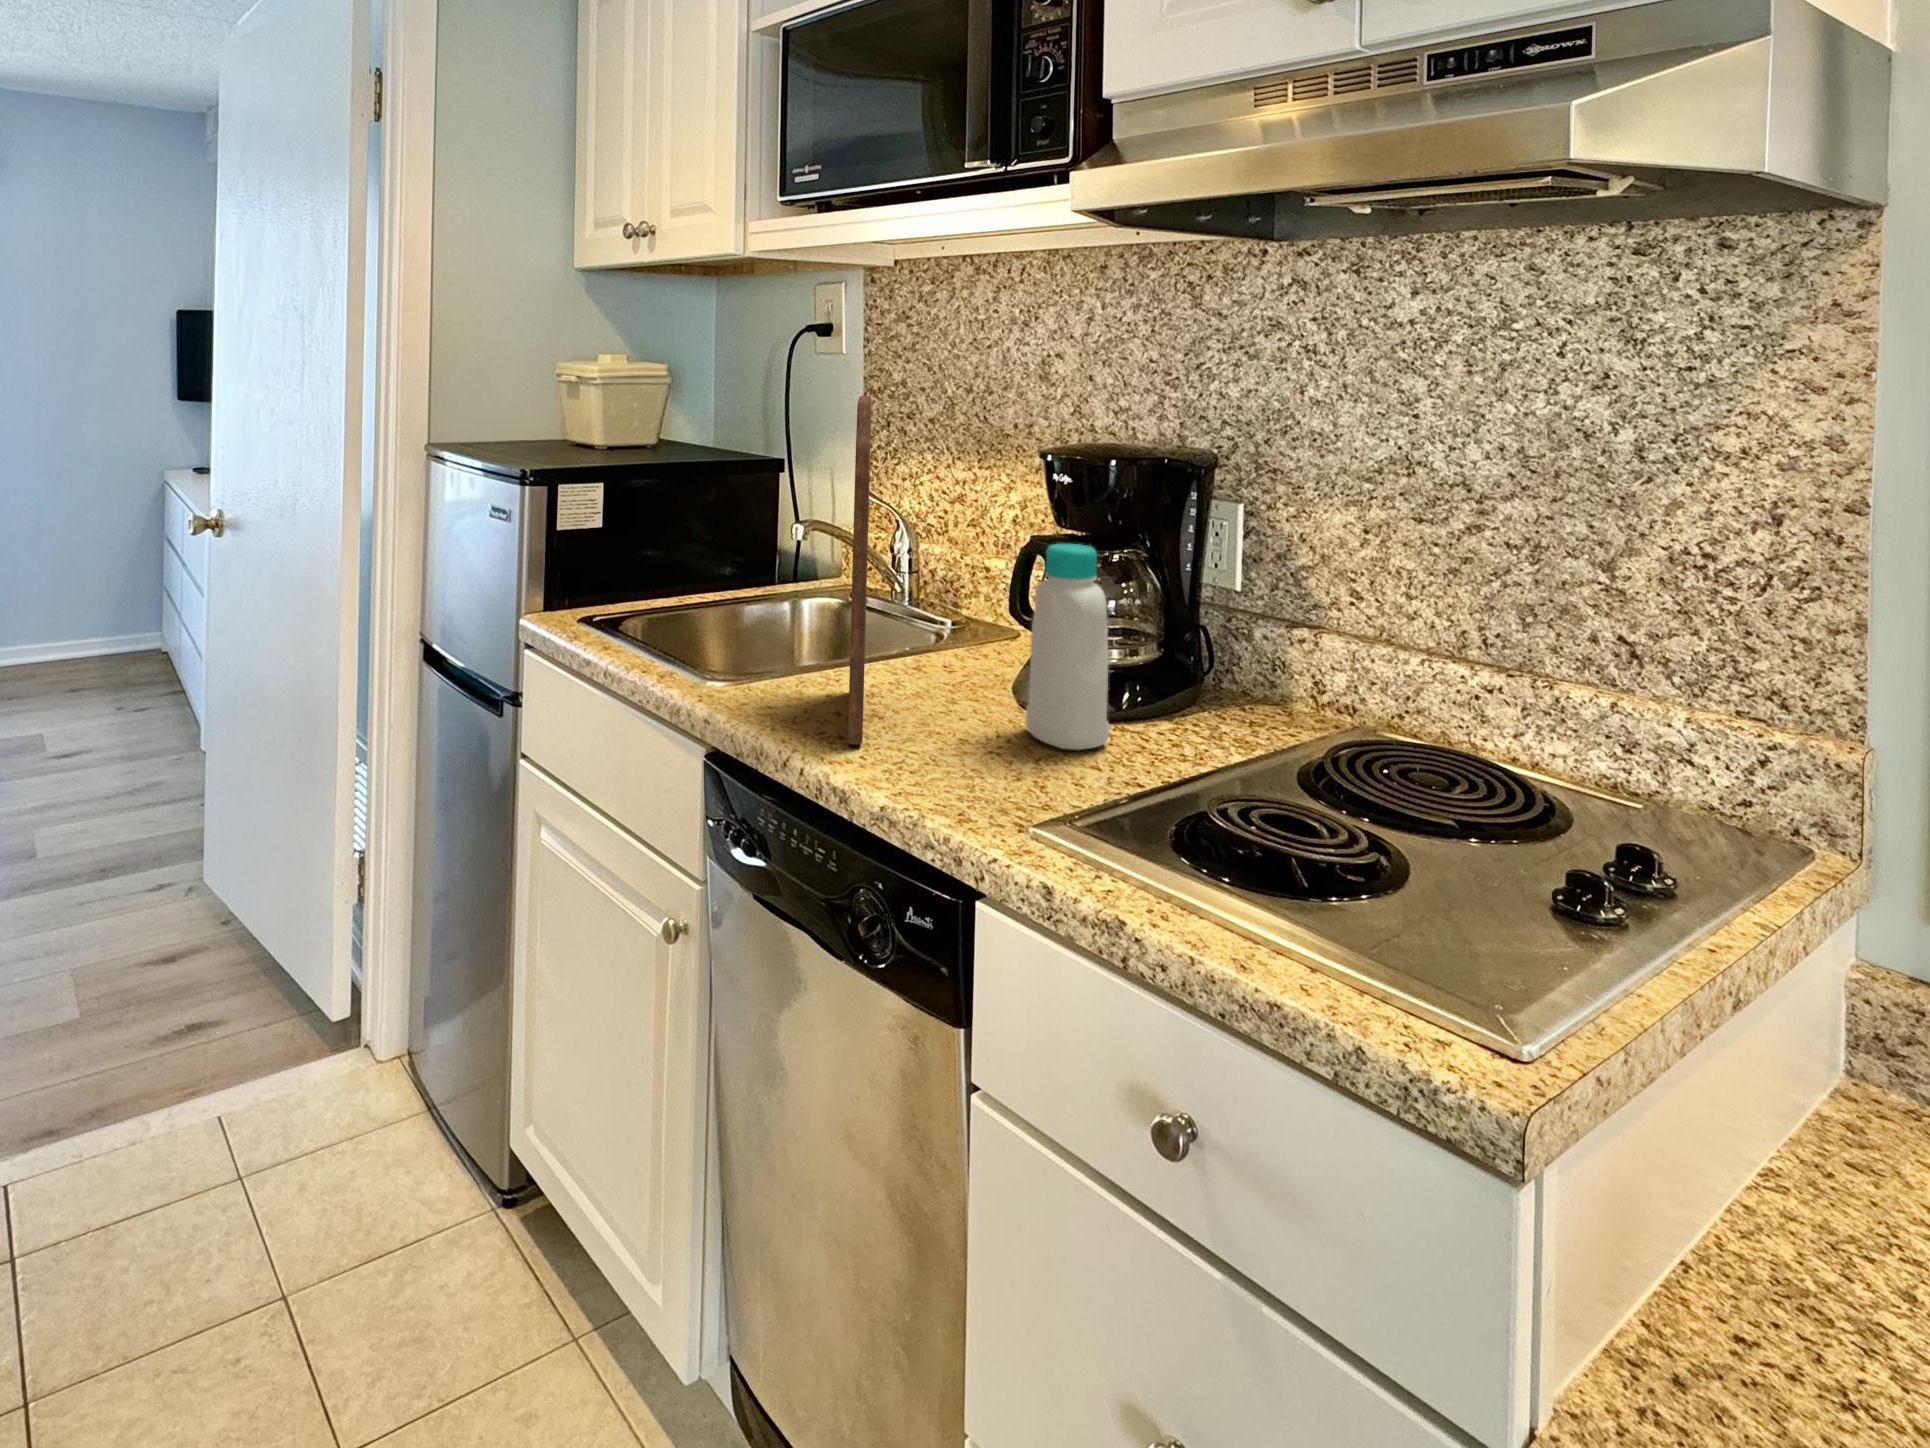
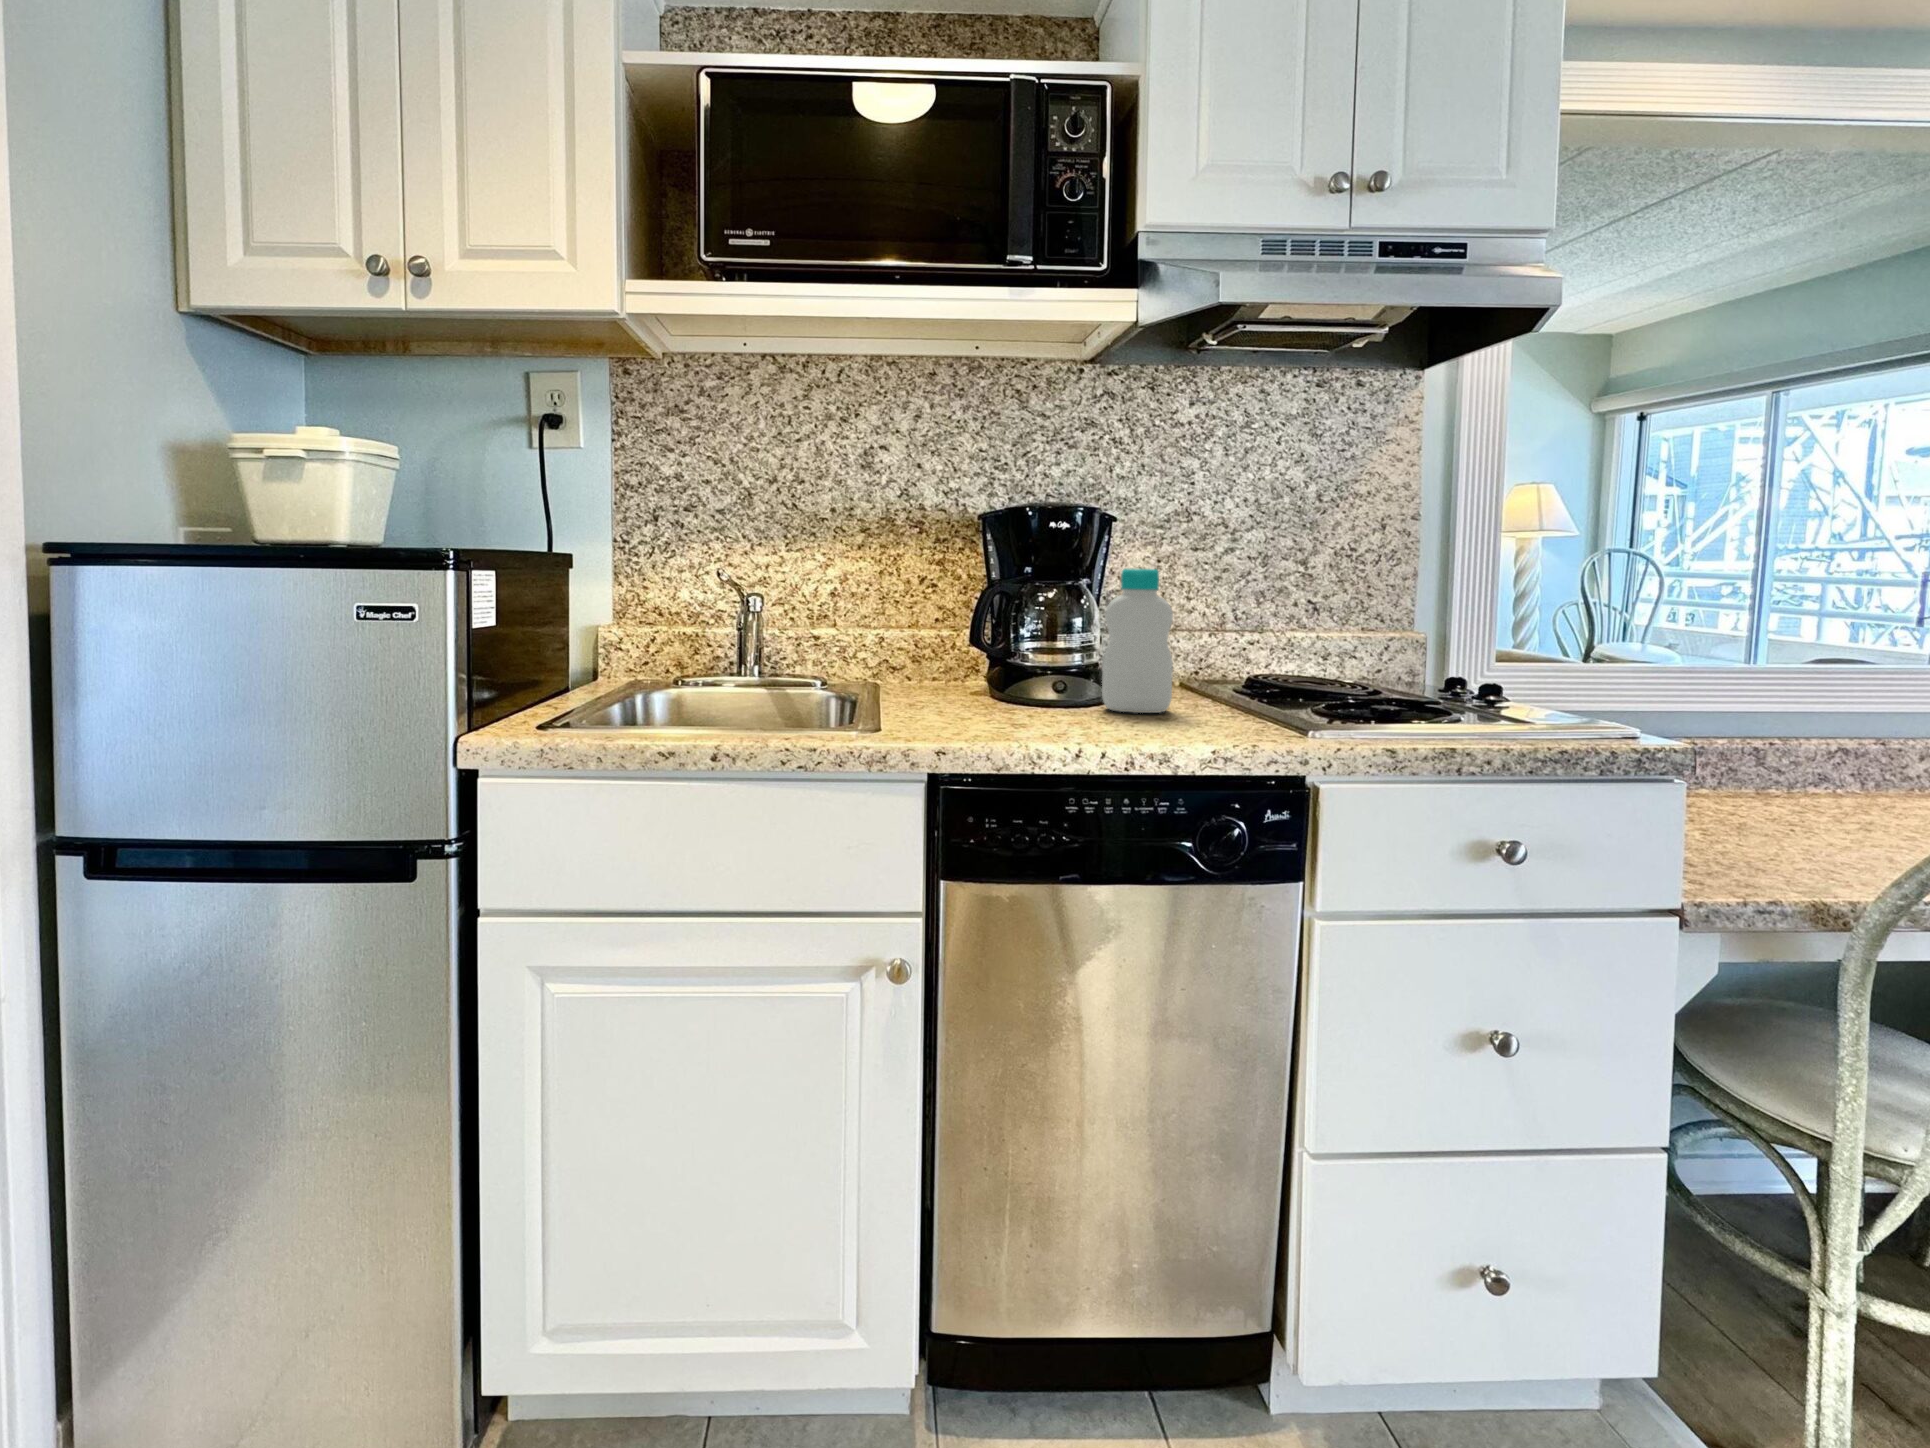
cutting board: present [848,396,872,745] -> none [956,451,1104,735]

